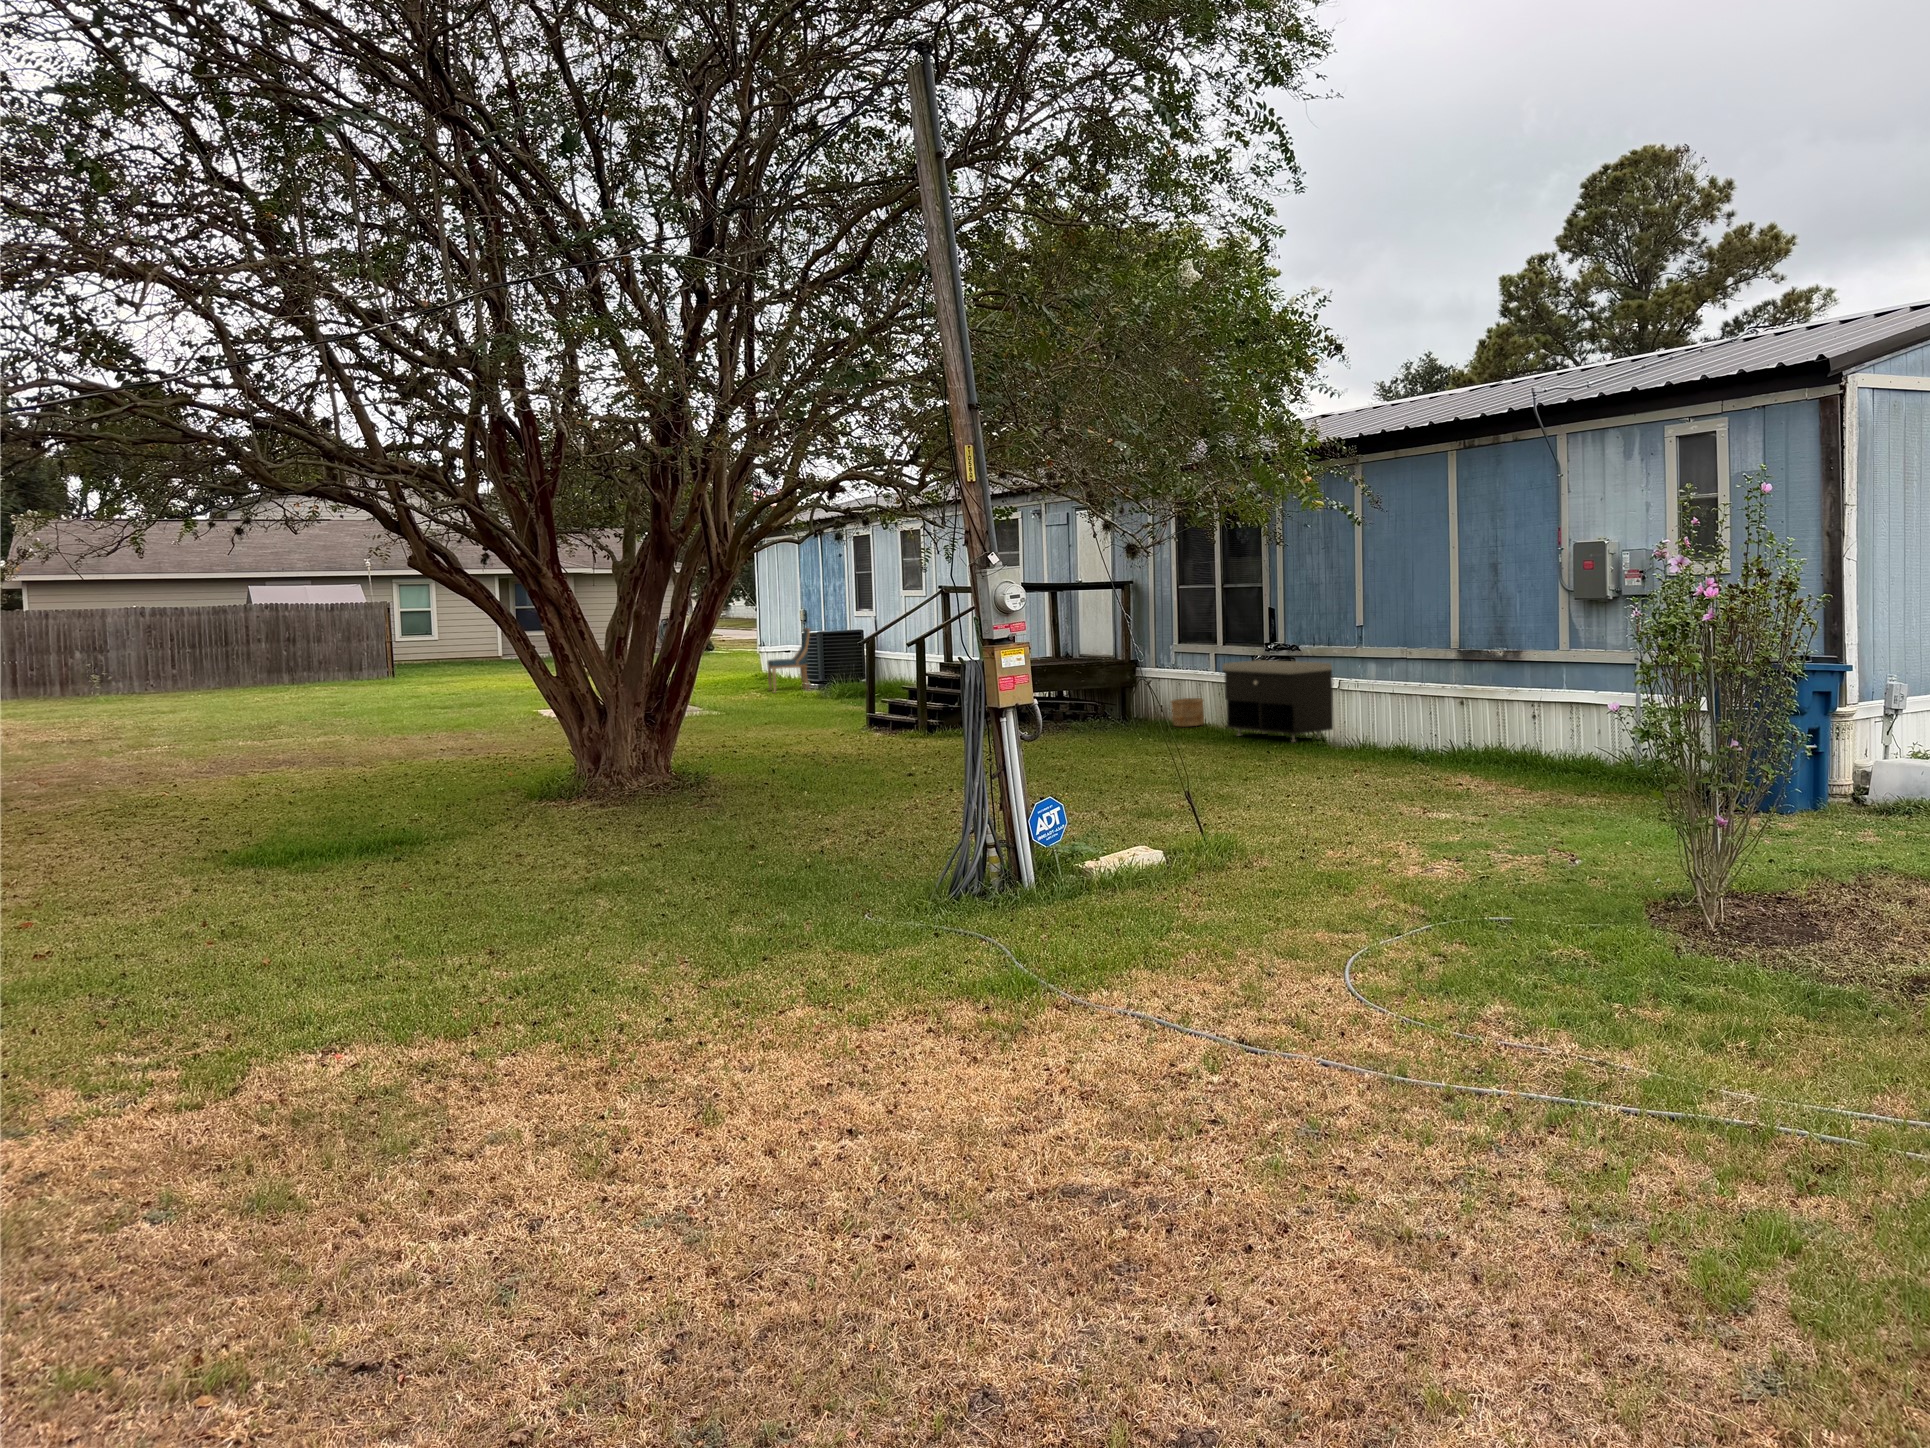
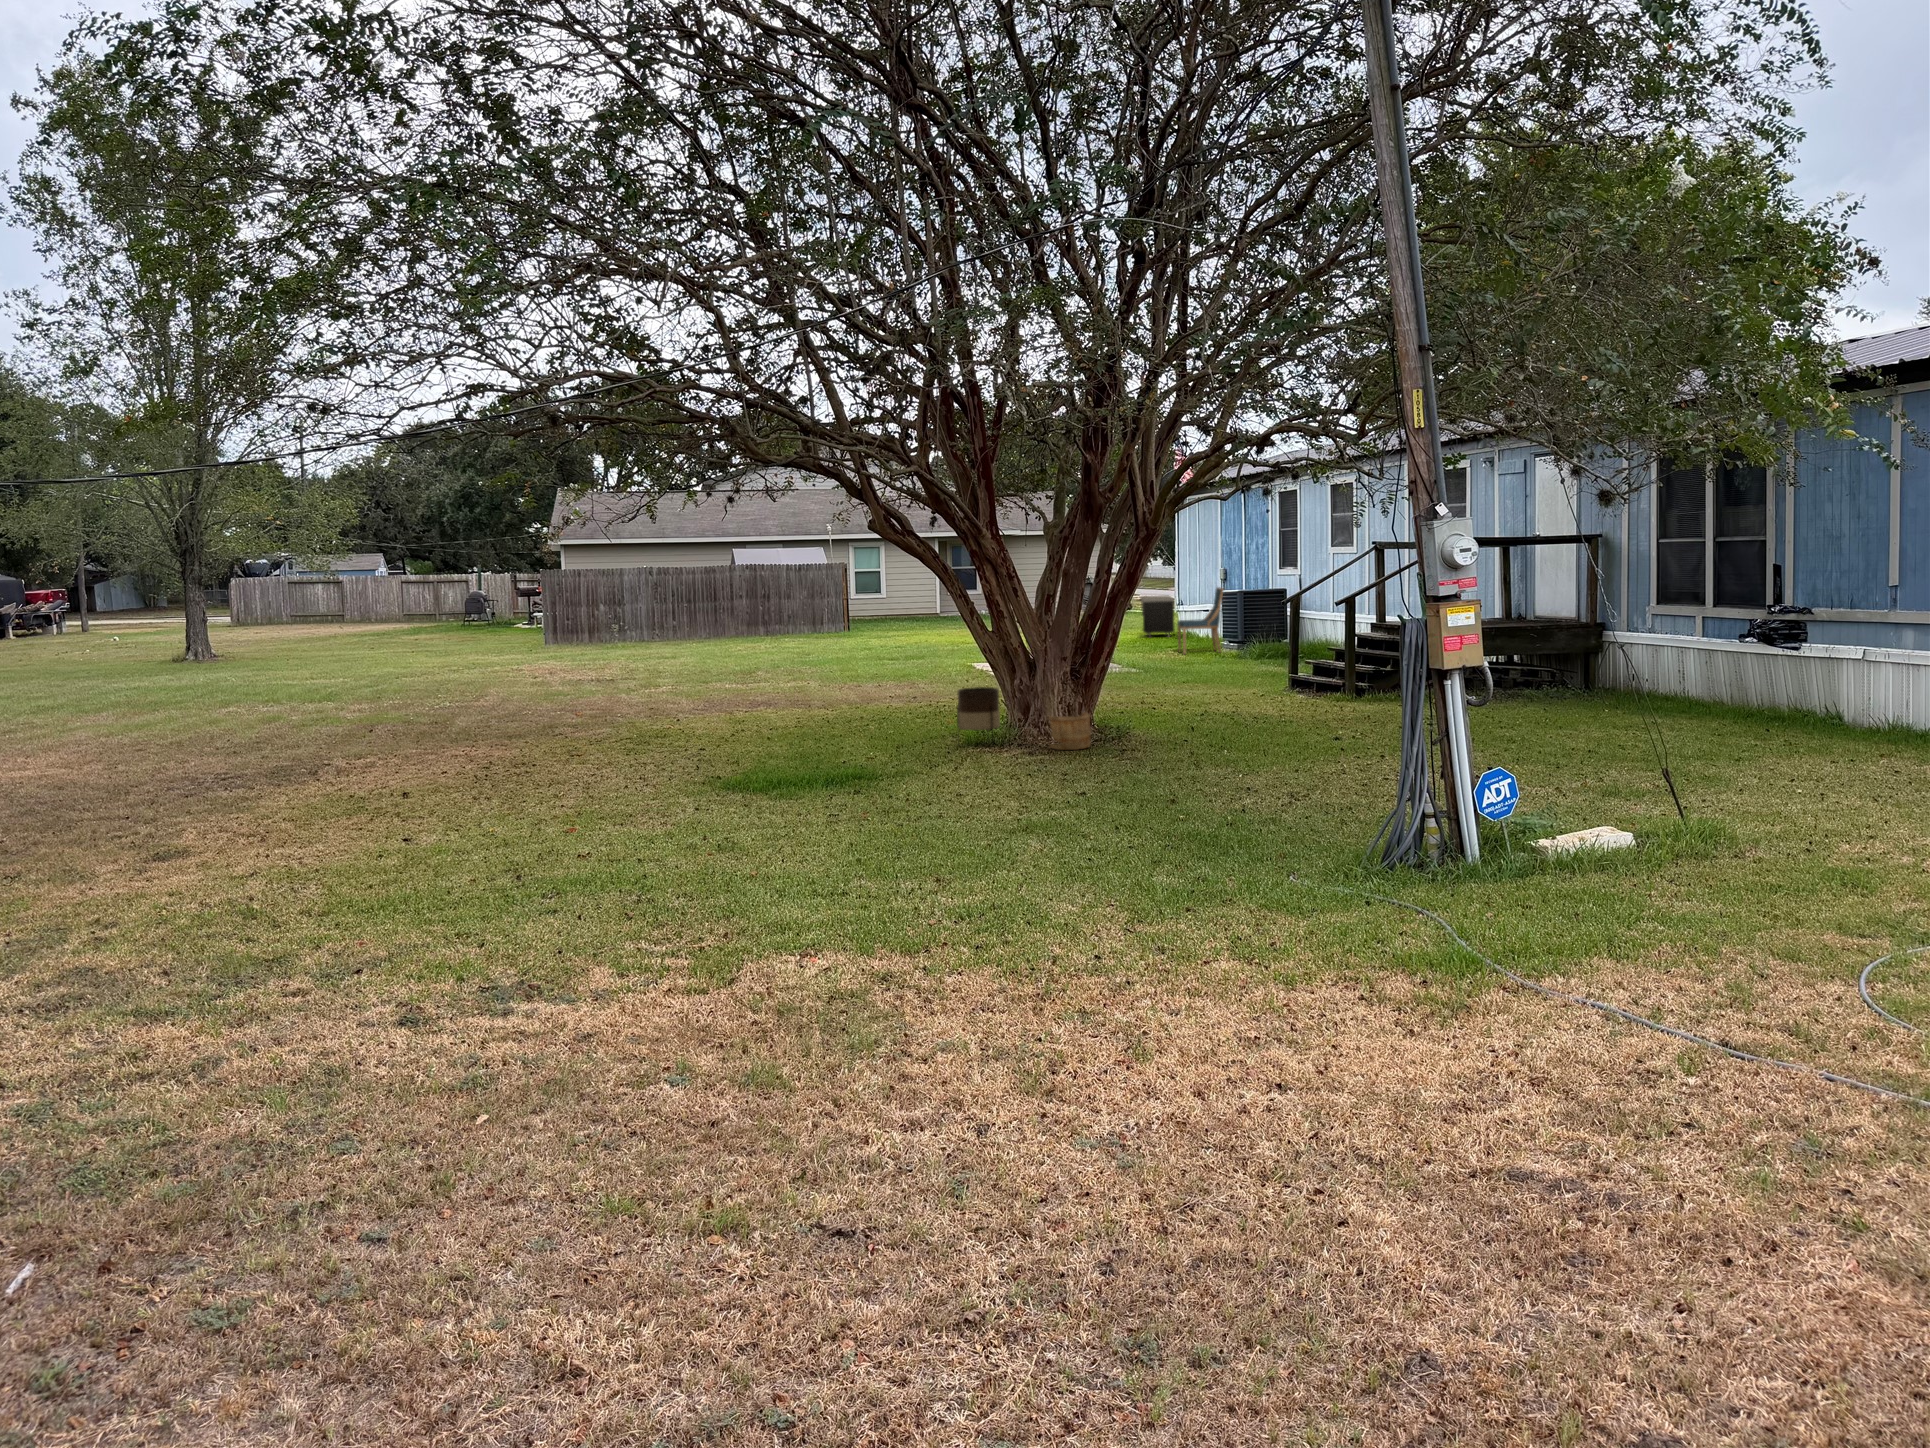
storage bench: present [1222,660,1333,742] -> present [1140,596,1175,638]
wooden bucket: present [1171,698,1204,727] -> present [1048,712,1091,750]
planter: none [527,734,575,797] -> present [957,687,1000,731]

